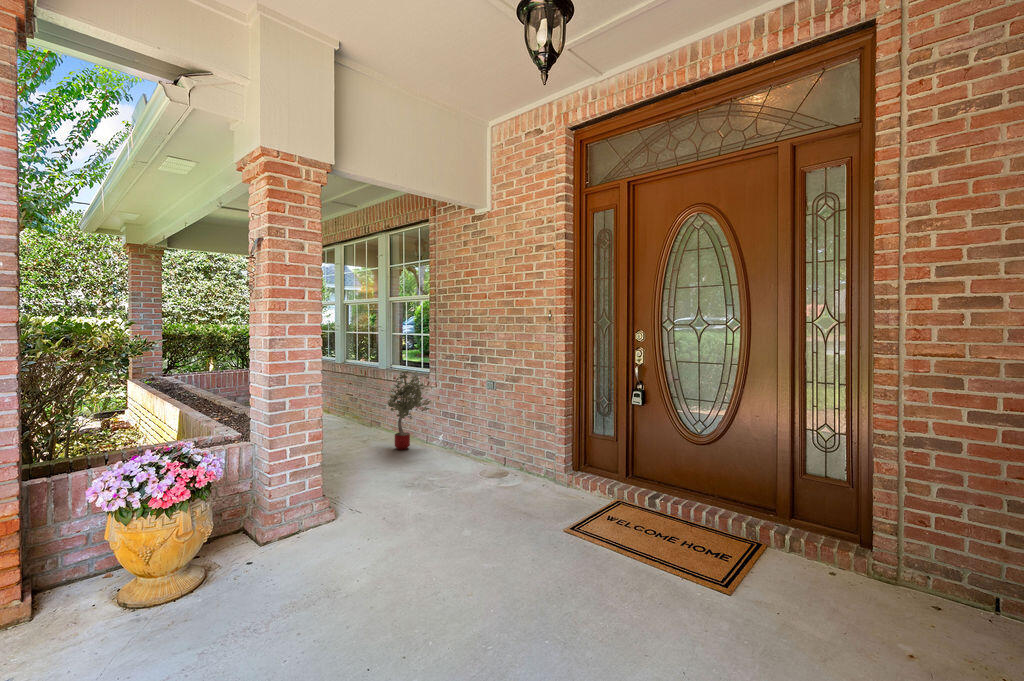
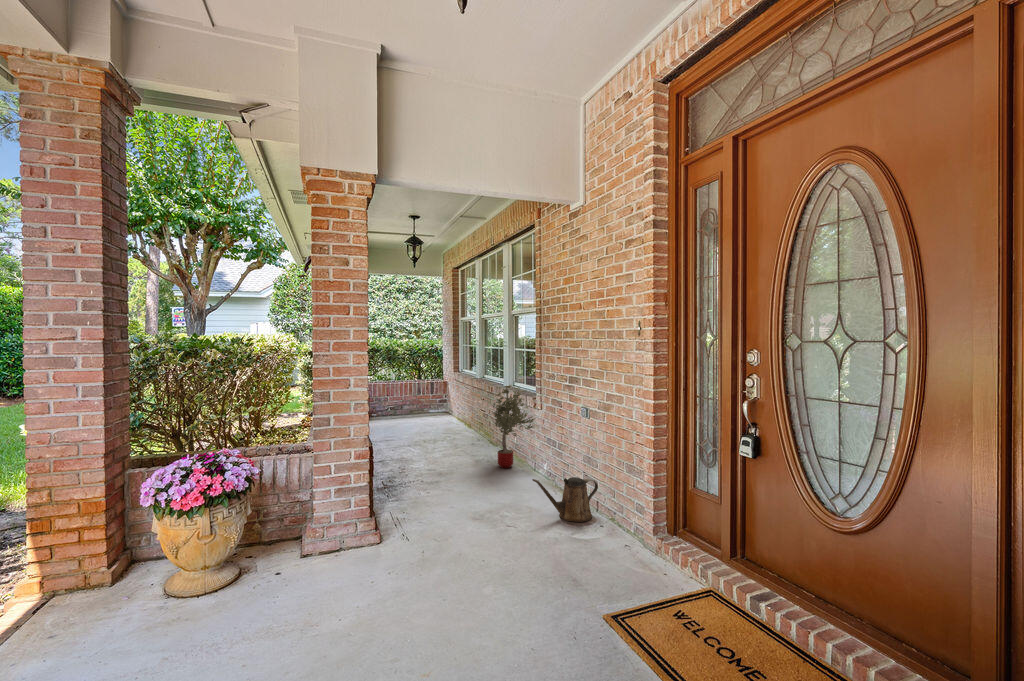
watering can: none [463,443,510,479] -> present [532,477,598,522]

